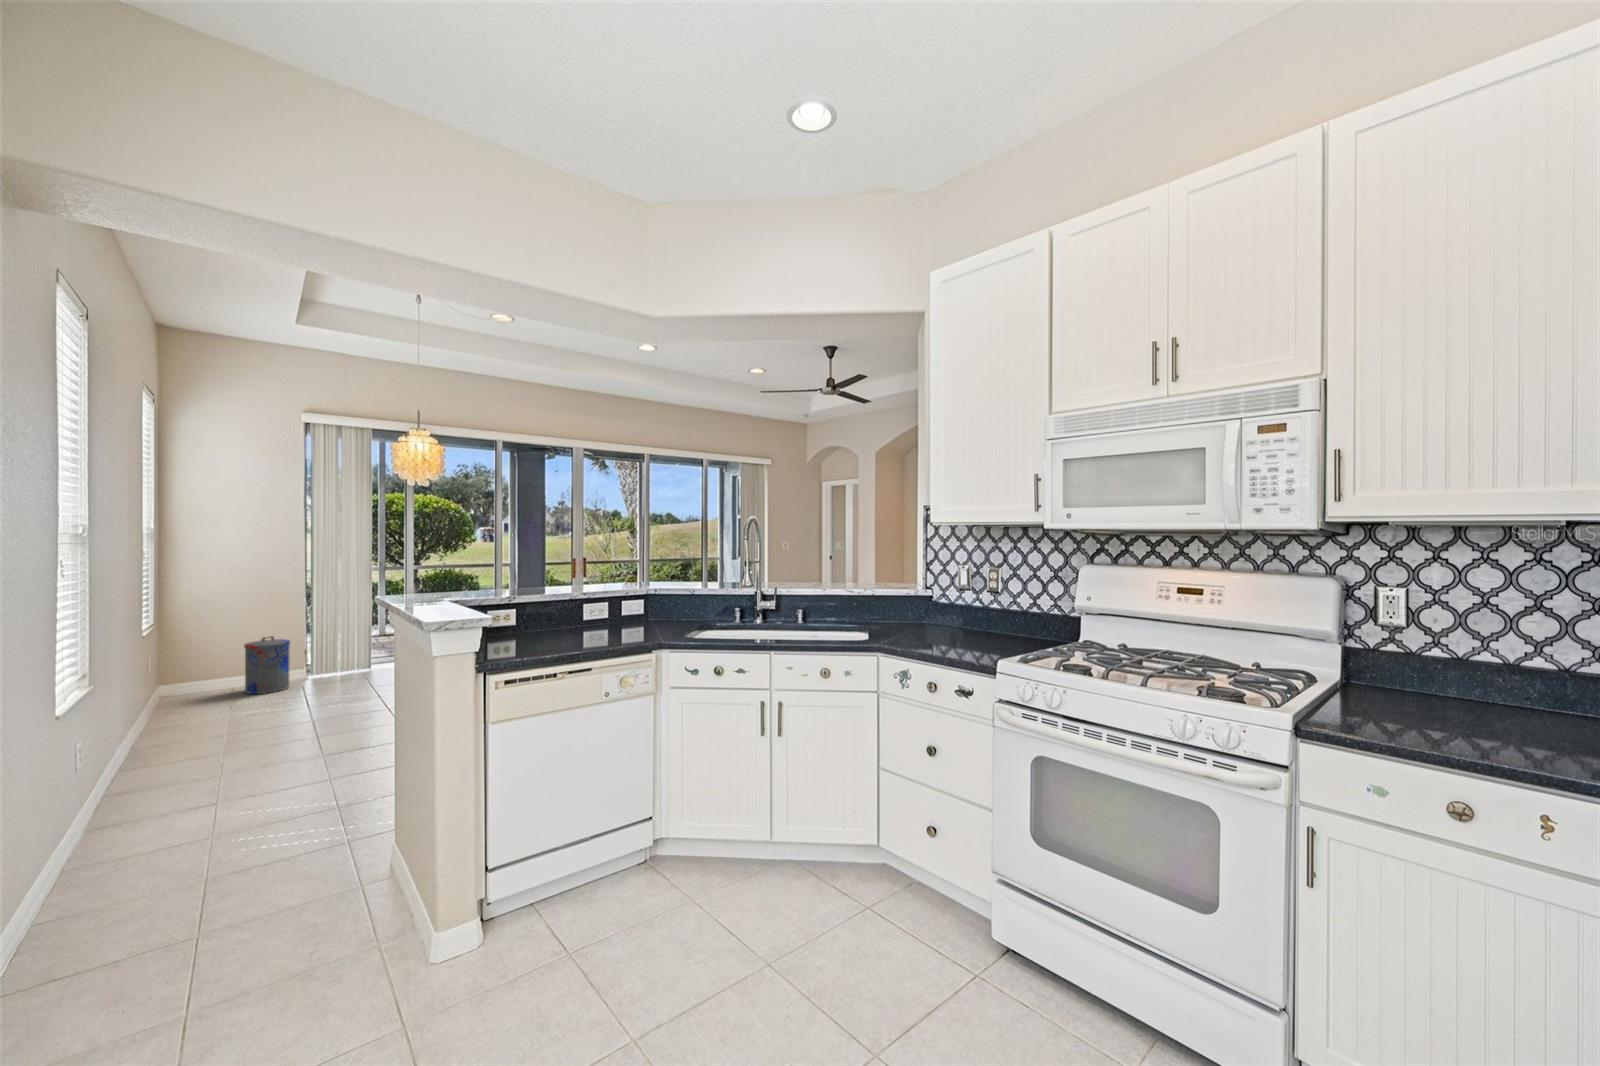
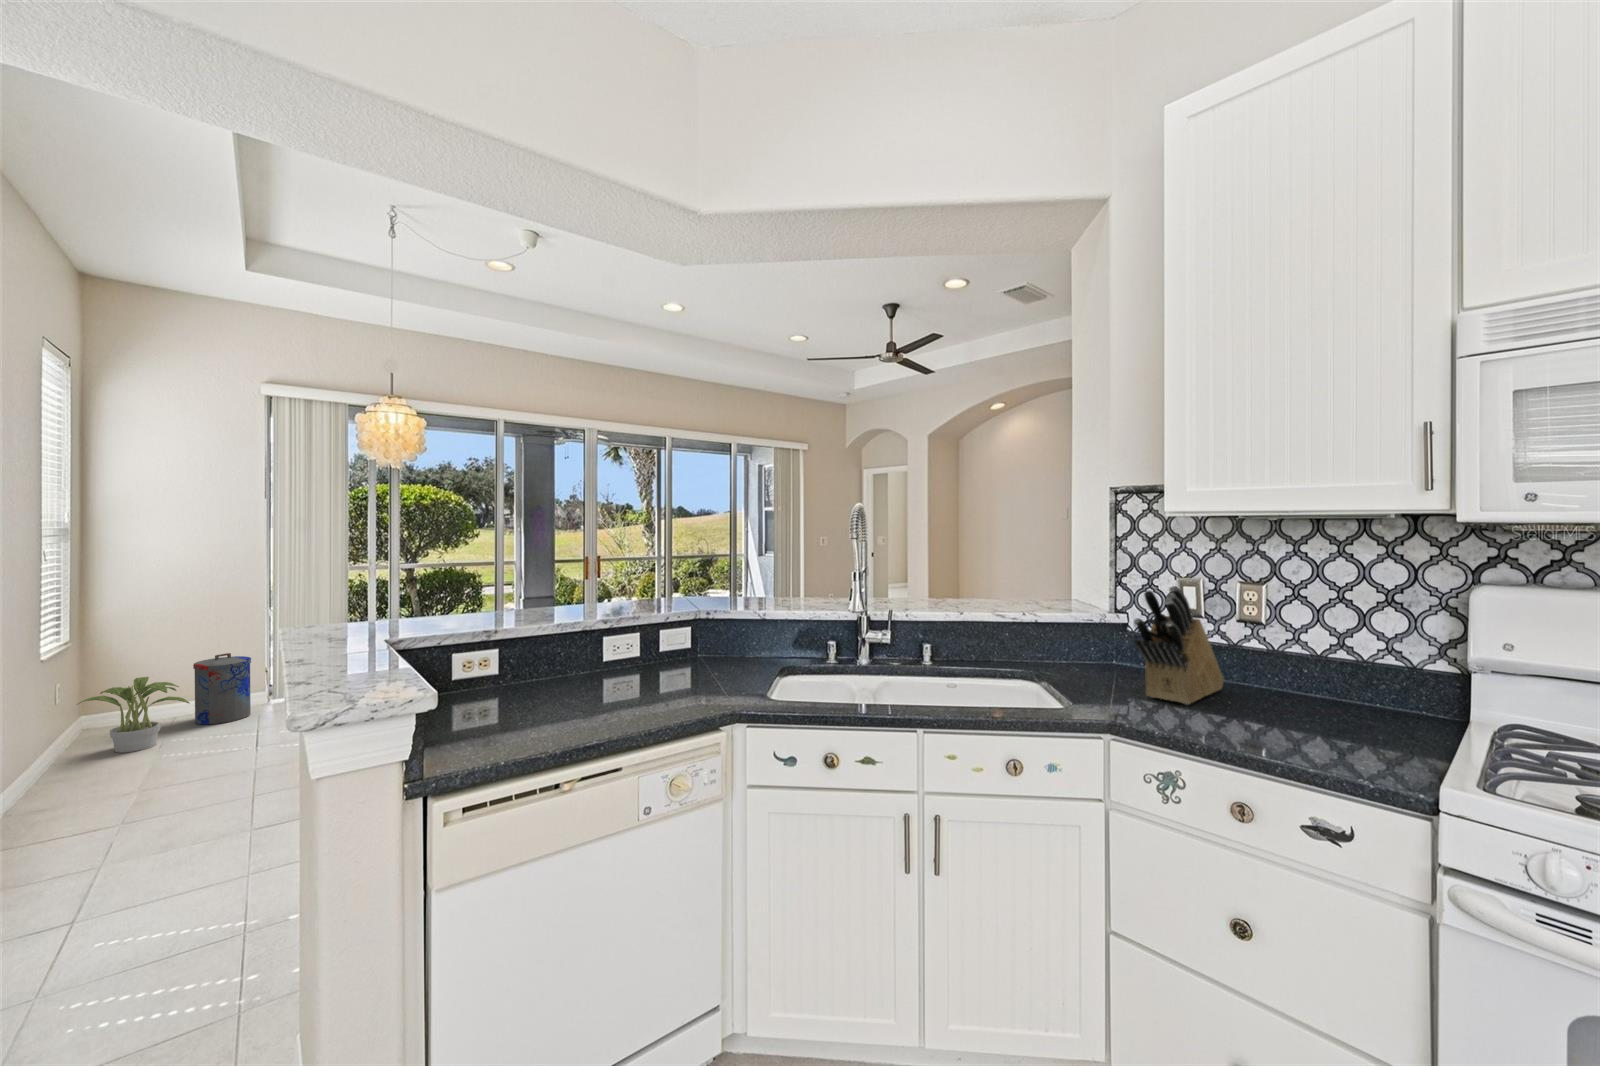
knife block: none [907,567,973,640] -> present [1134,586,1224,705]
potted plant: none [158,653,246,713] -> present [77,677,189,753]

